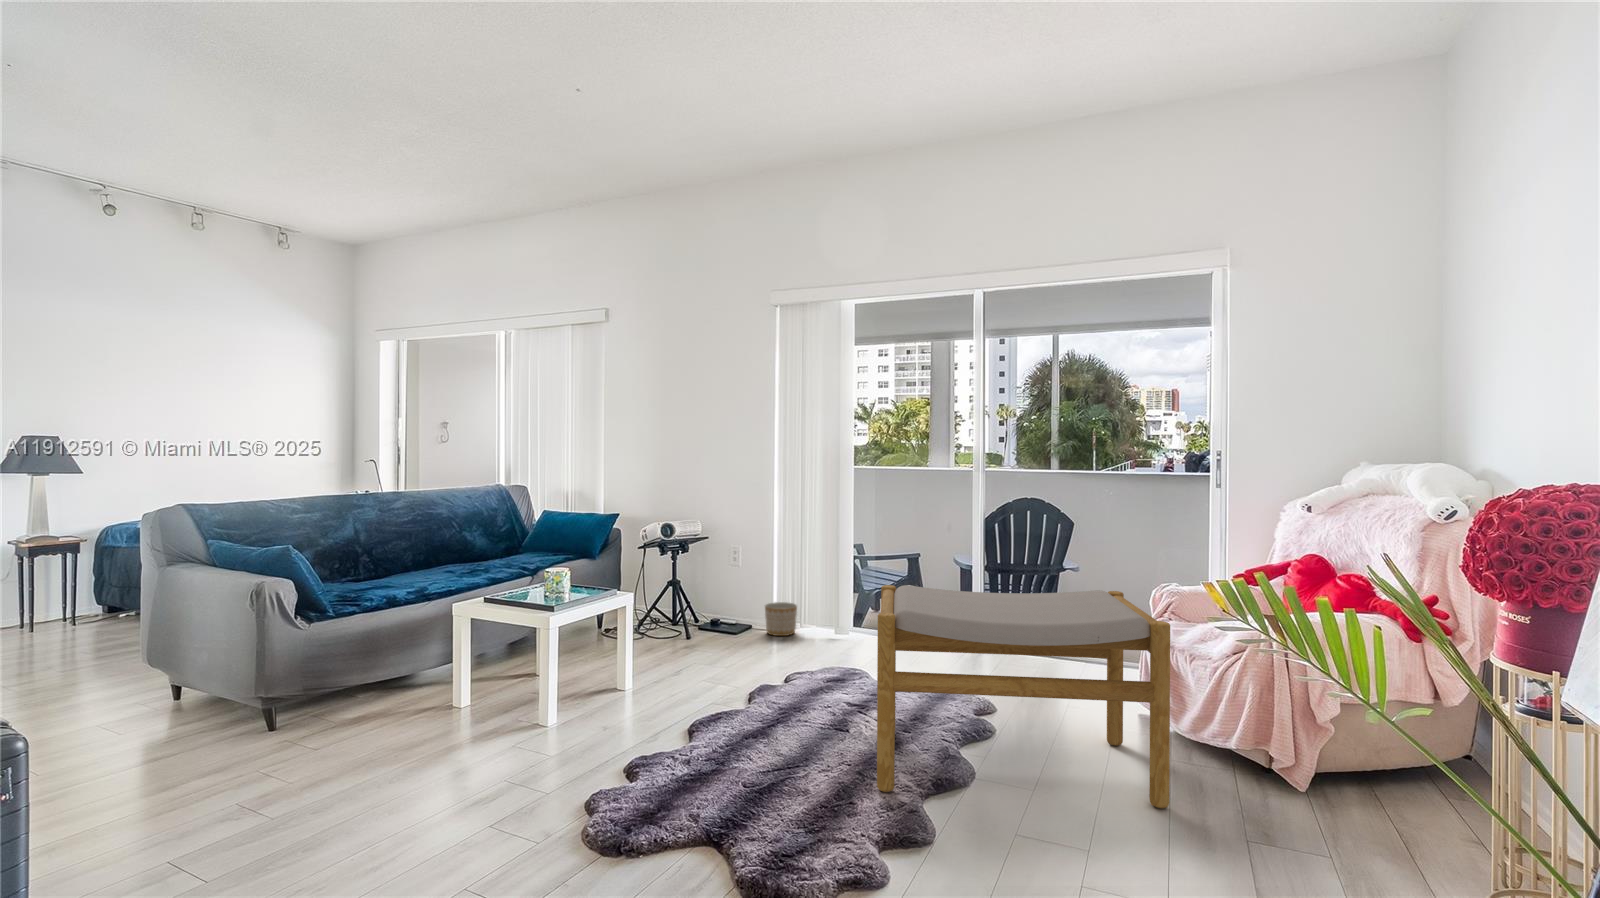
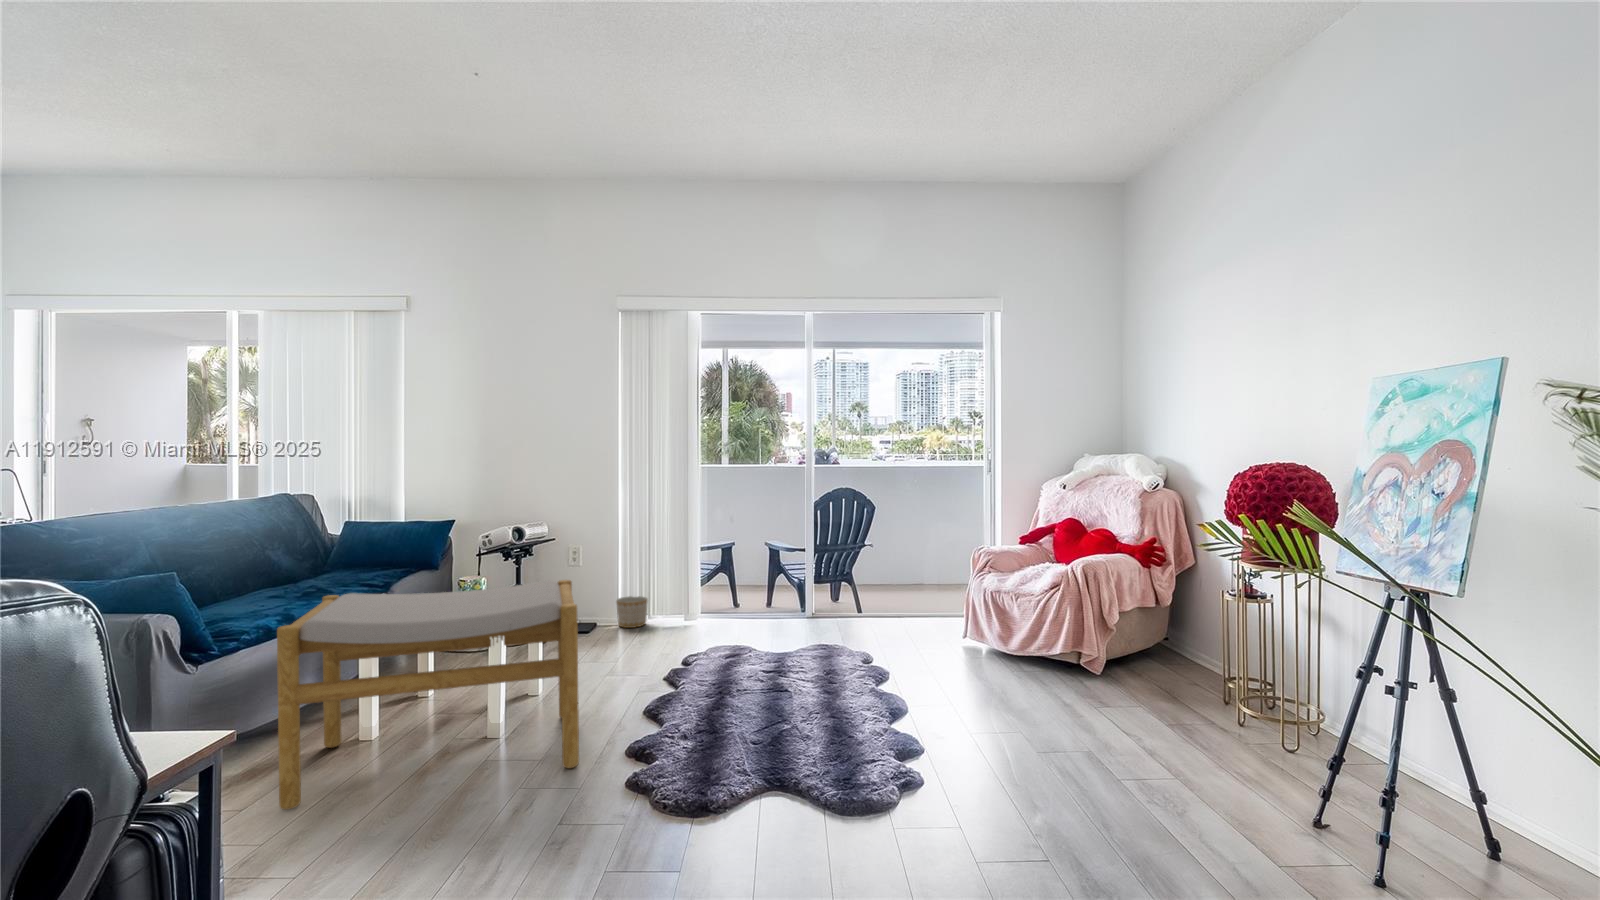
footstool: present [877,585,1170,808] -> present [277,580,579,810]

